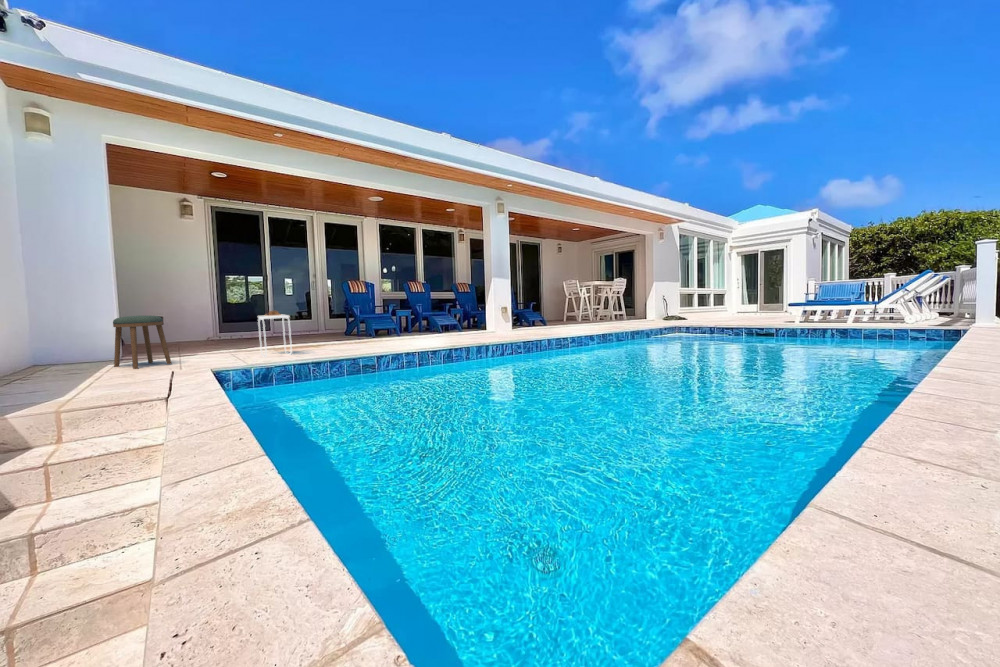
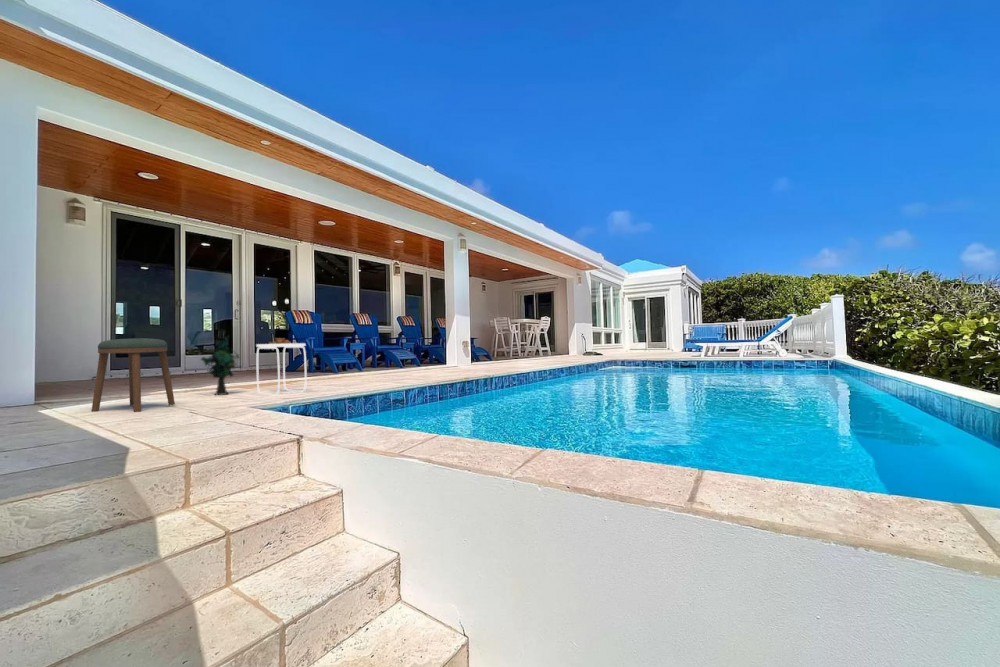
decorative plant: none [218,309,249,355] -> present [201,337,239,395]

